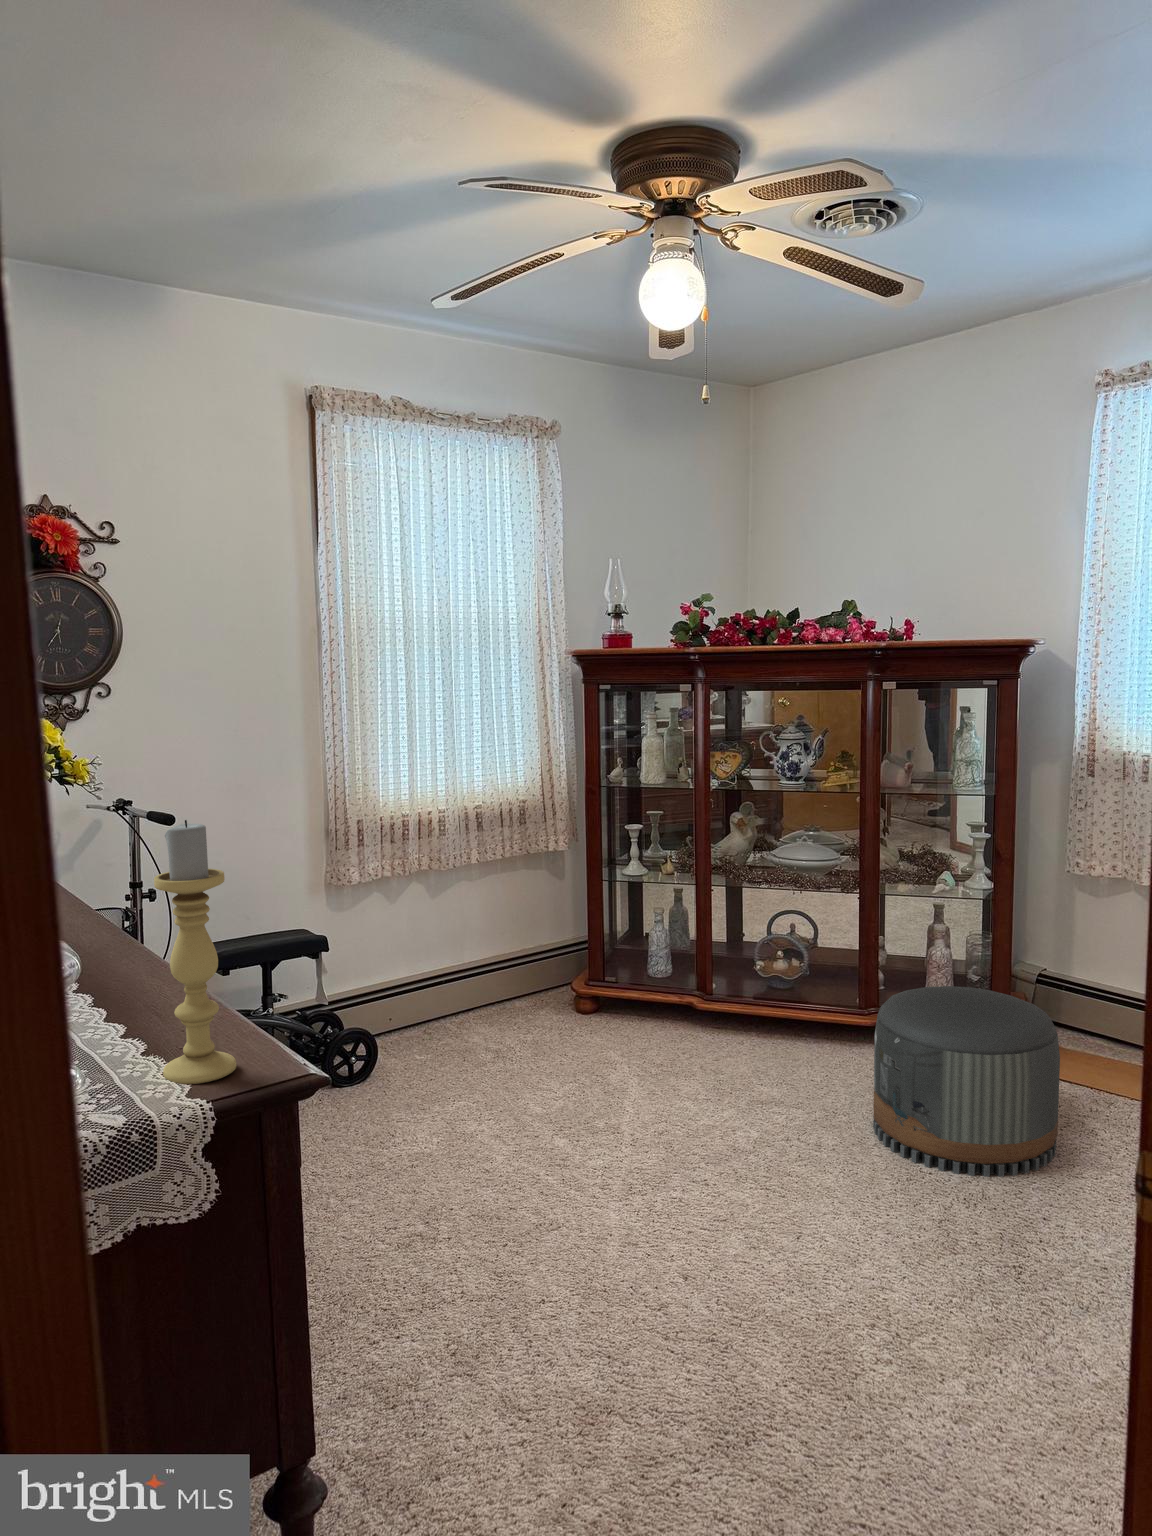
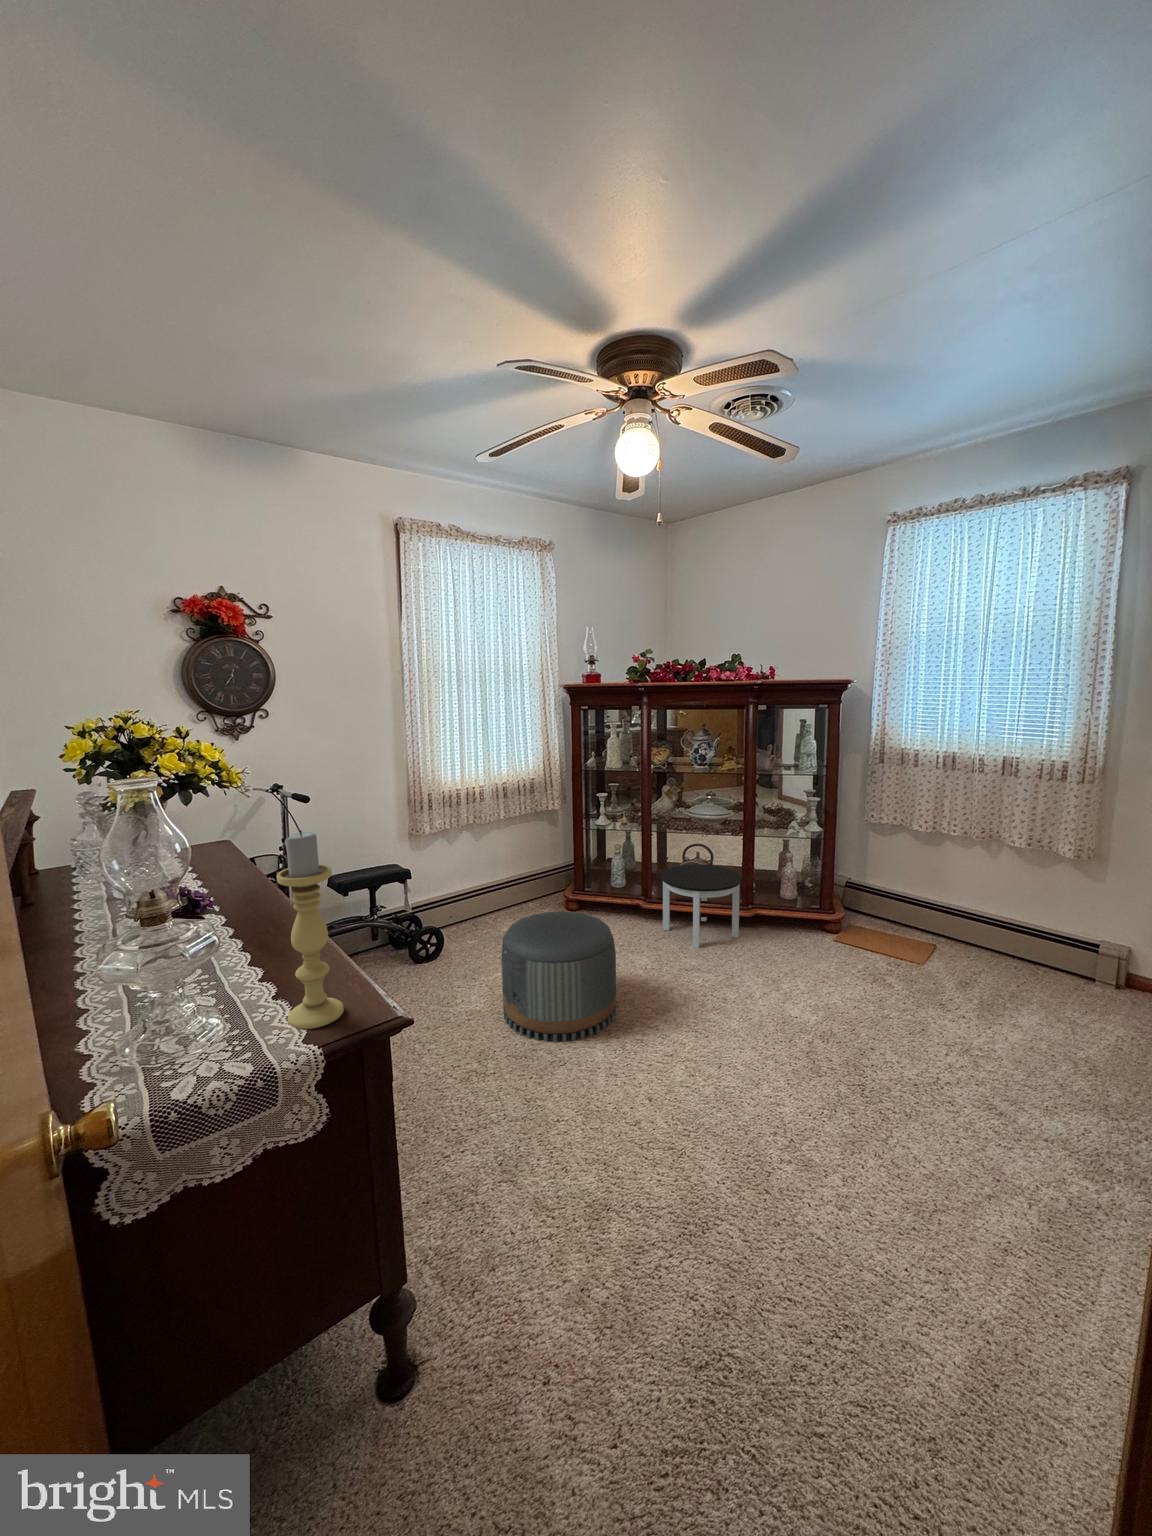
round table: none [726,938,854,1069] -> present [661,865,741,948]
pouf: present [873,986,1060,1177] -> present [501,911,616,1042]

